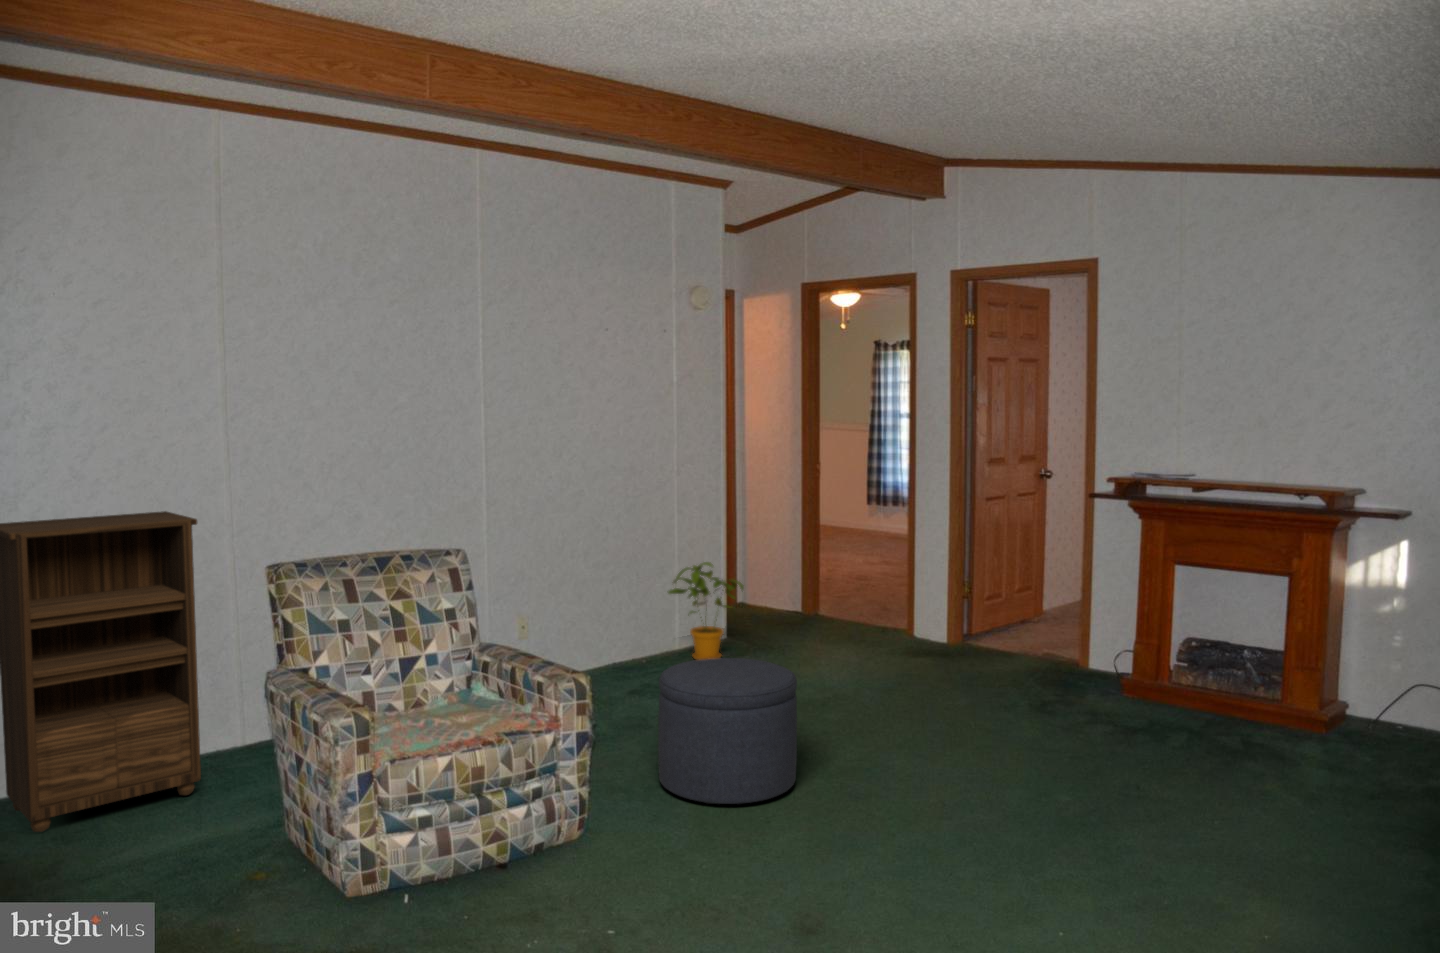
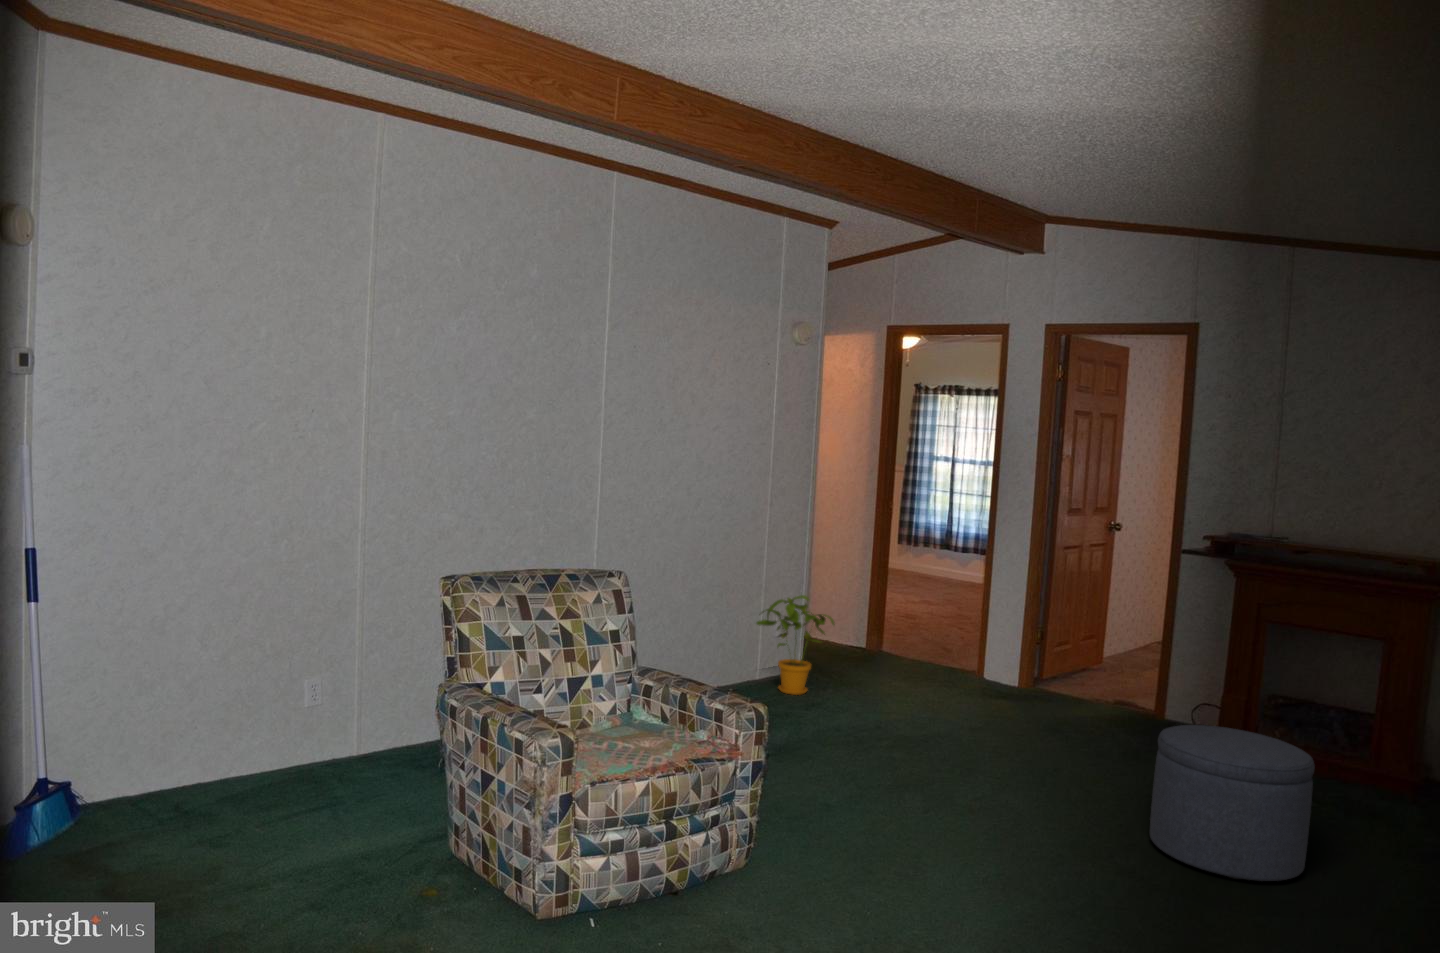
bookshelf: present [0,511,201,832] -> none [152,515,363,836]
ottoman: present [658,658,797,804] -> present [1150,725,1315,881]

